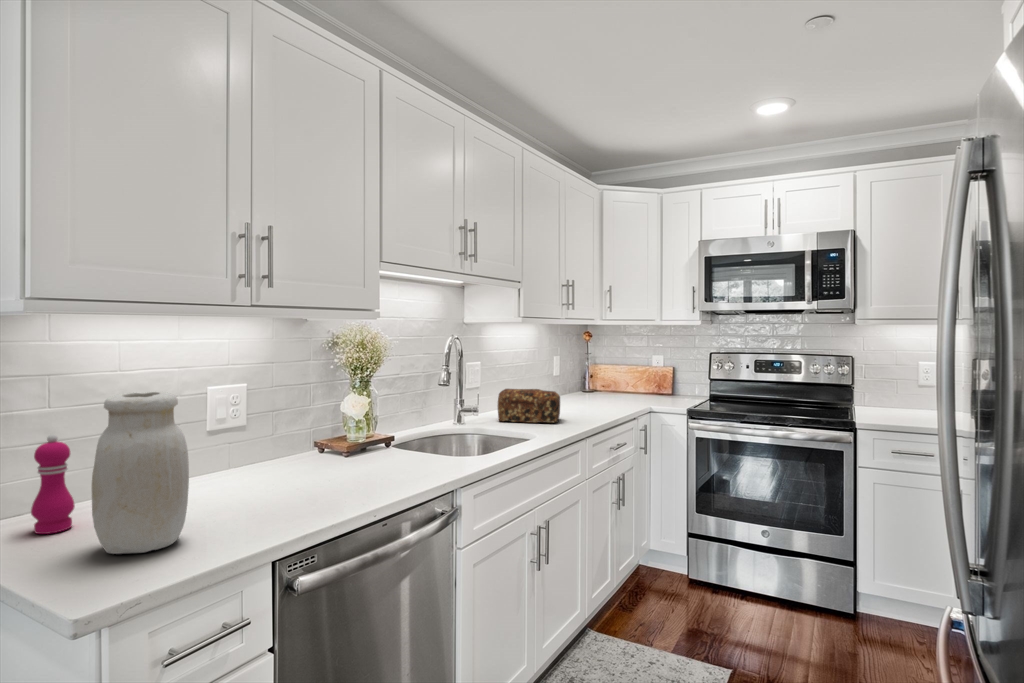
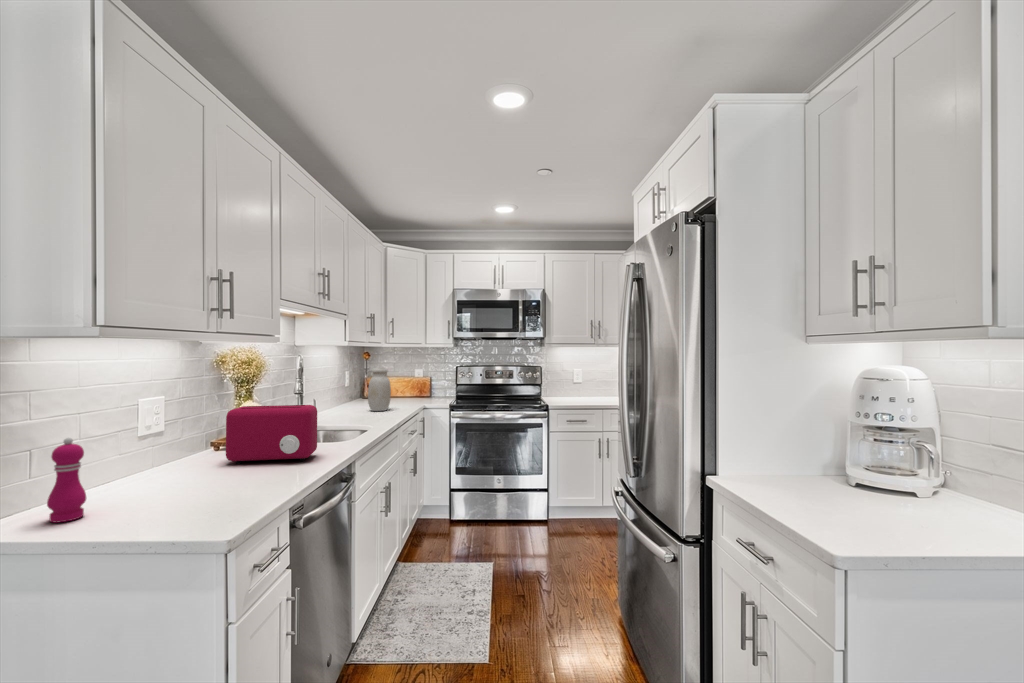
bread loaf: present [498,389,560,423] -> none [328,394,376,420]
jar: present [92,392,189,554] -> present [368,368,391,411]
toaster: none [298,402,408,483] -> present [226,405,317,464]

